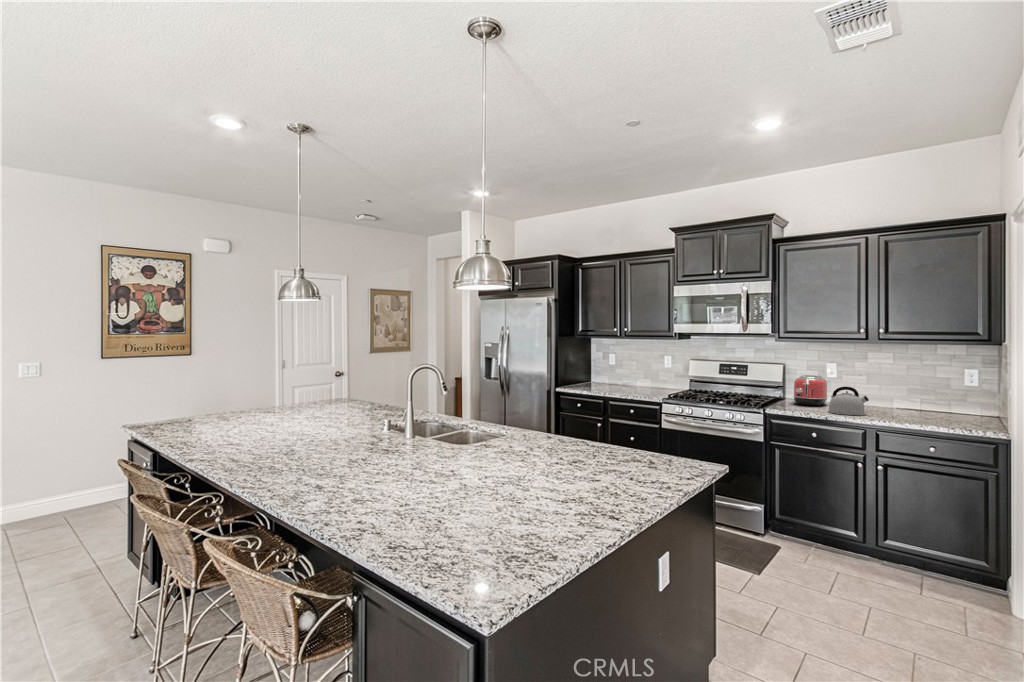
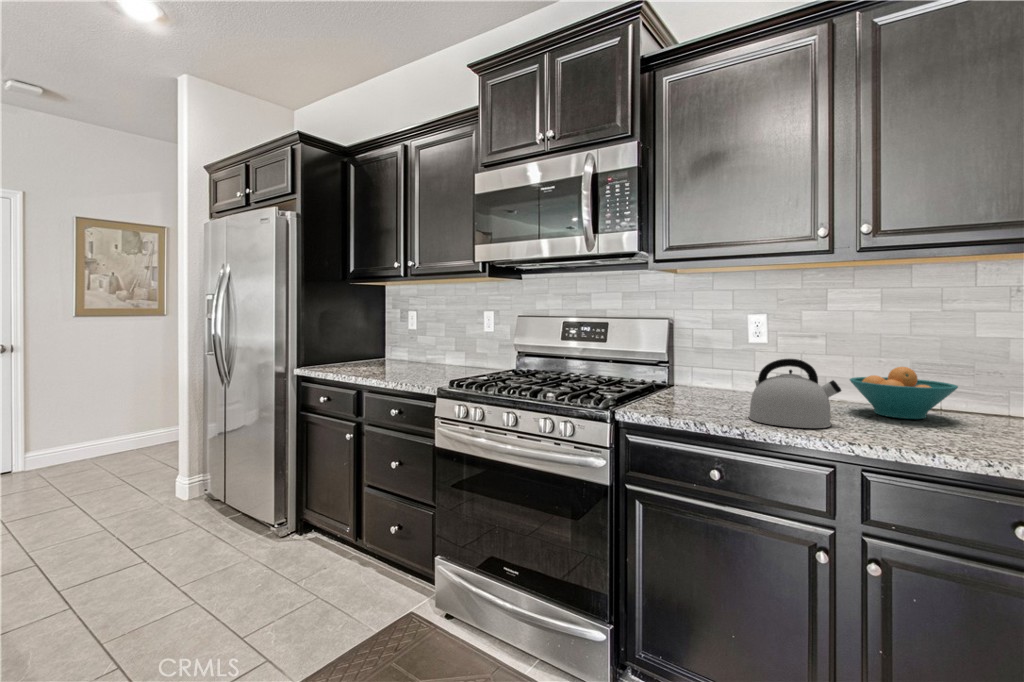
toaster: present [793,375,827,406] -> none [681,338,748,402]
fruit bowl: none [876,390,923,413] -> present [850,367,958,419]

